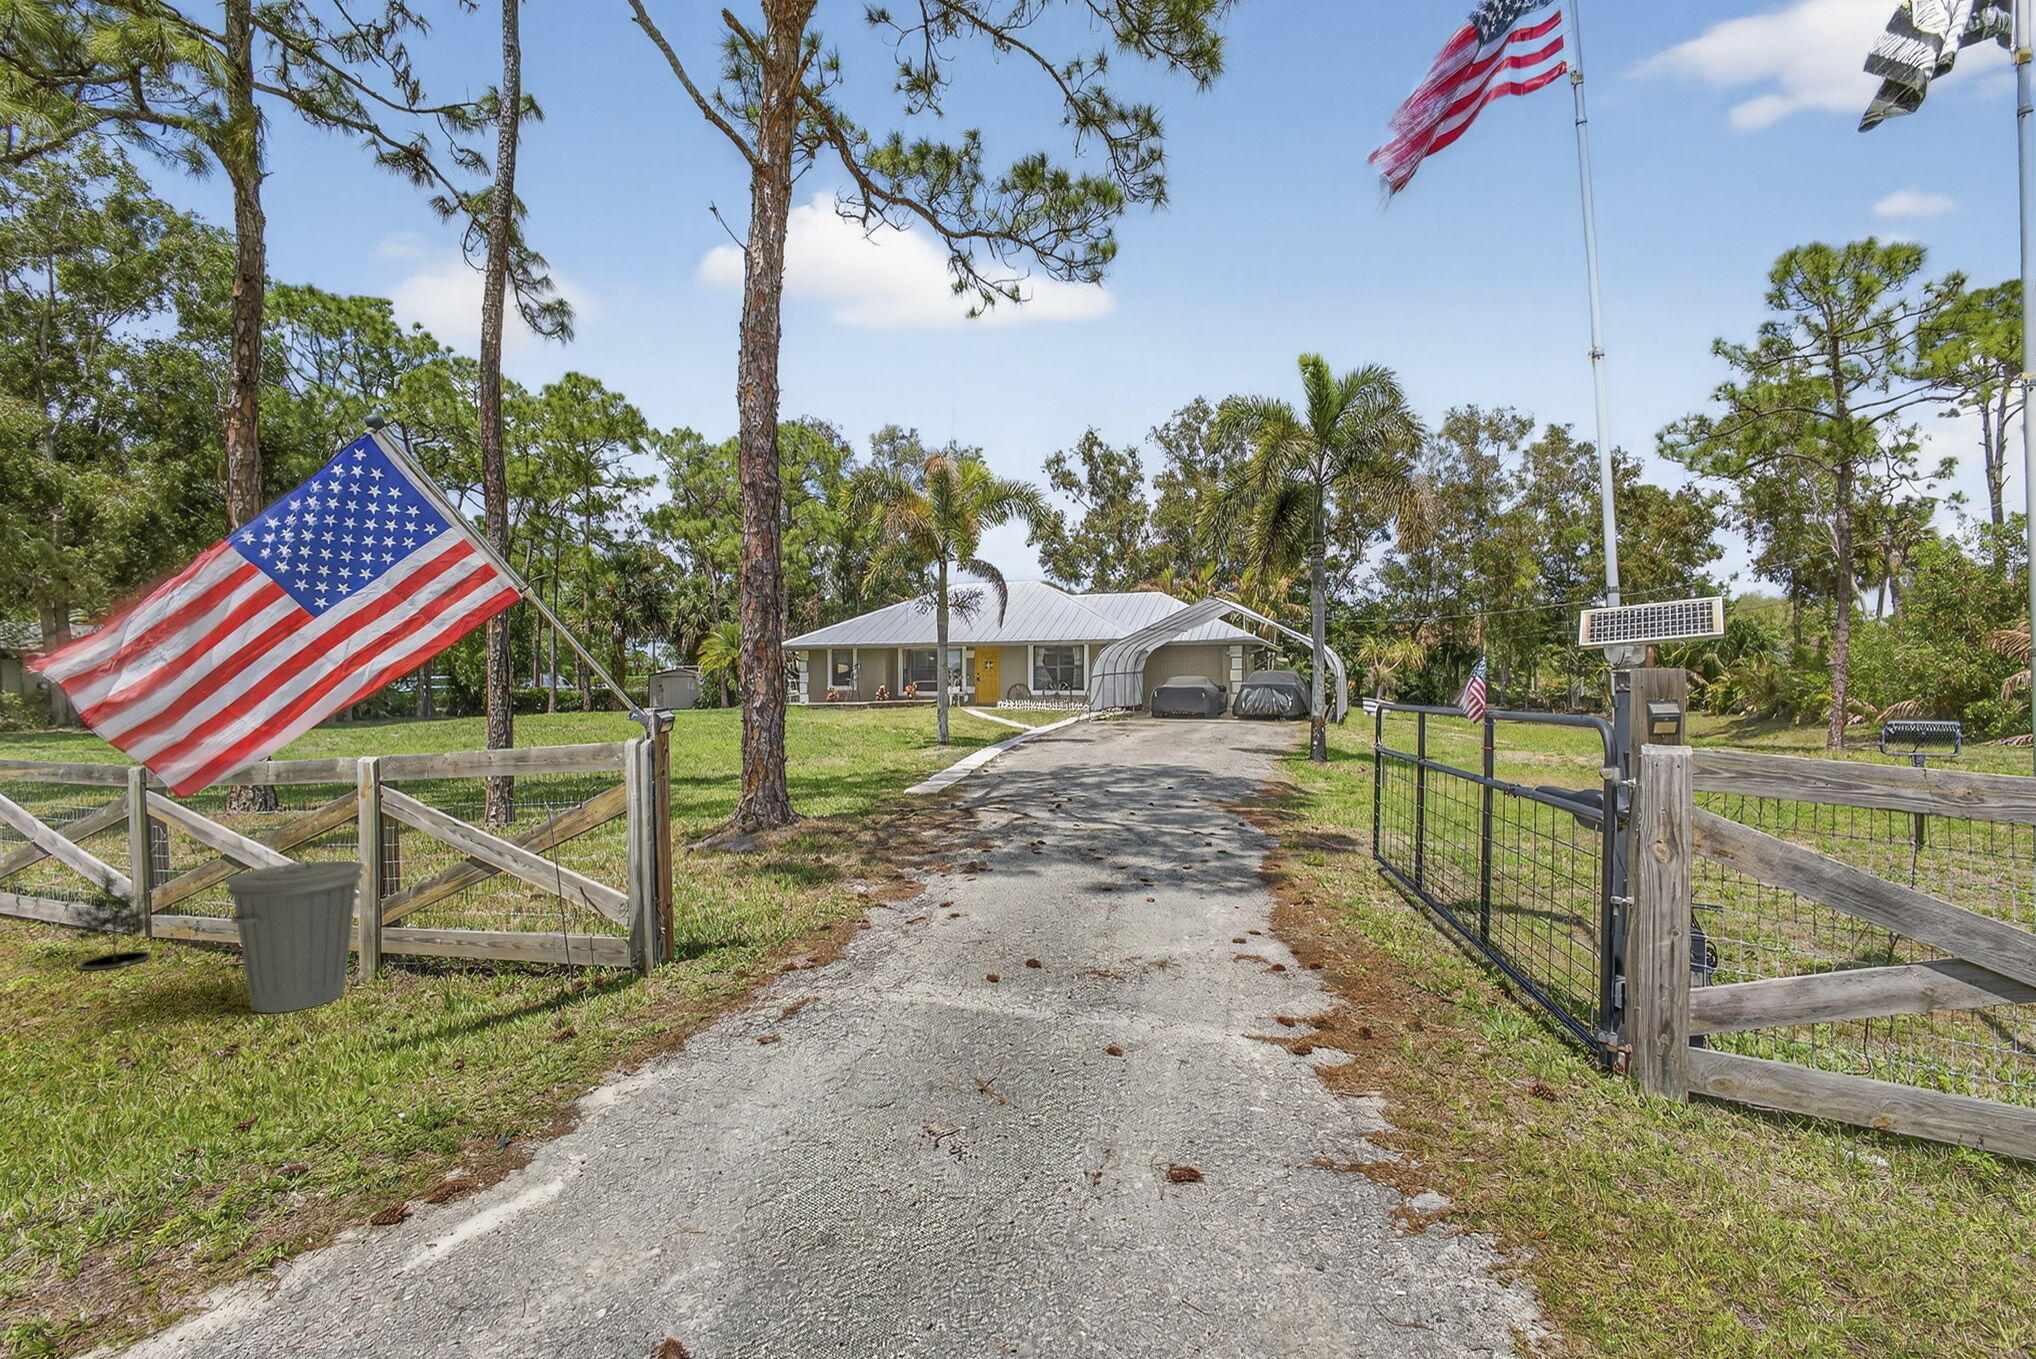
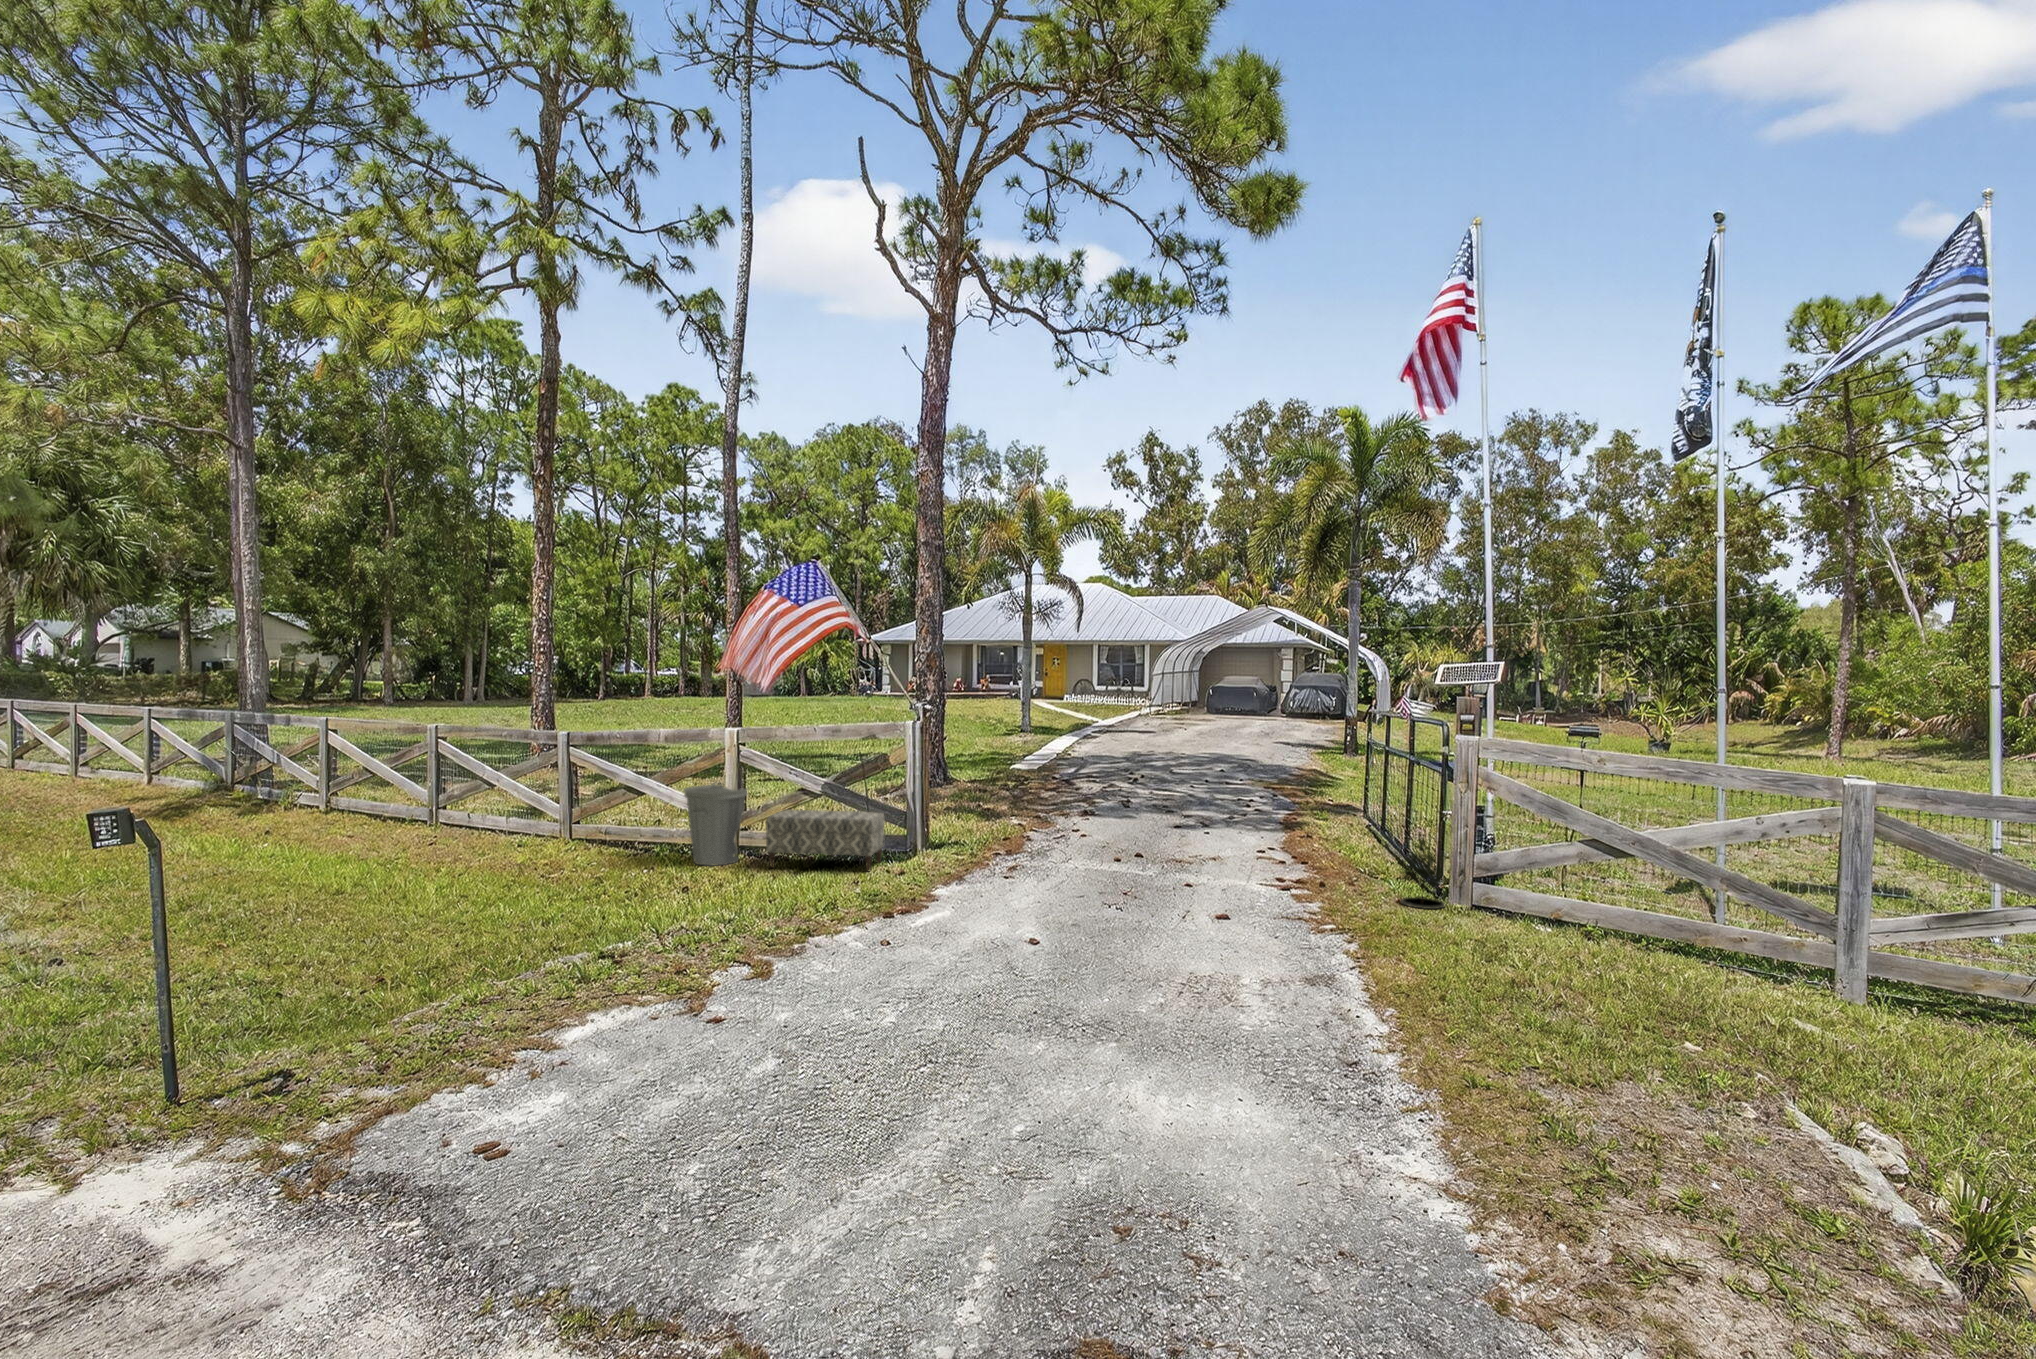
potted tree: present [67,868,153,970] -> present [1397,835,1445,909]
bench: none [367,903,601,1018] -> present [766,810,885,871]

